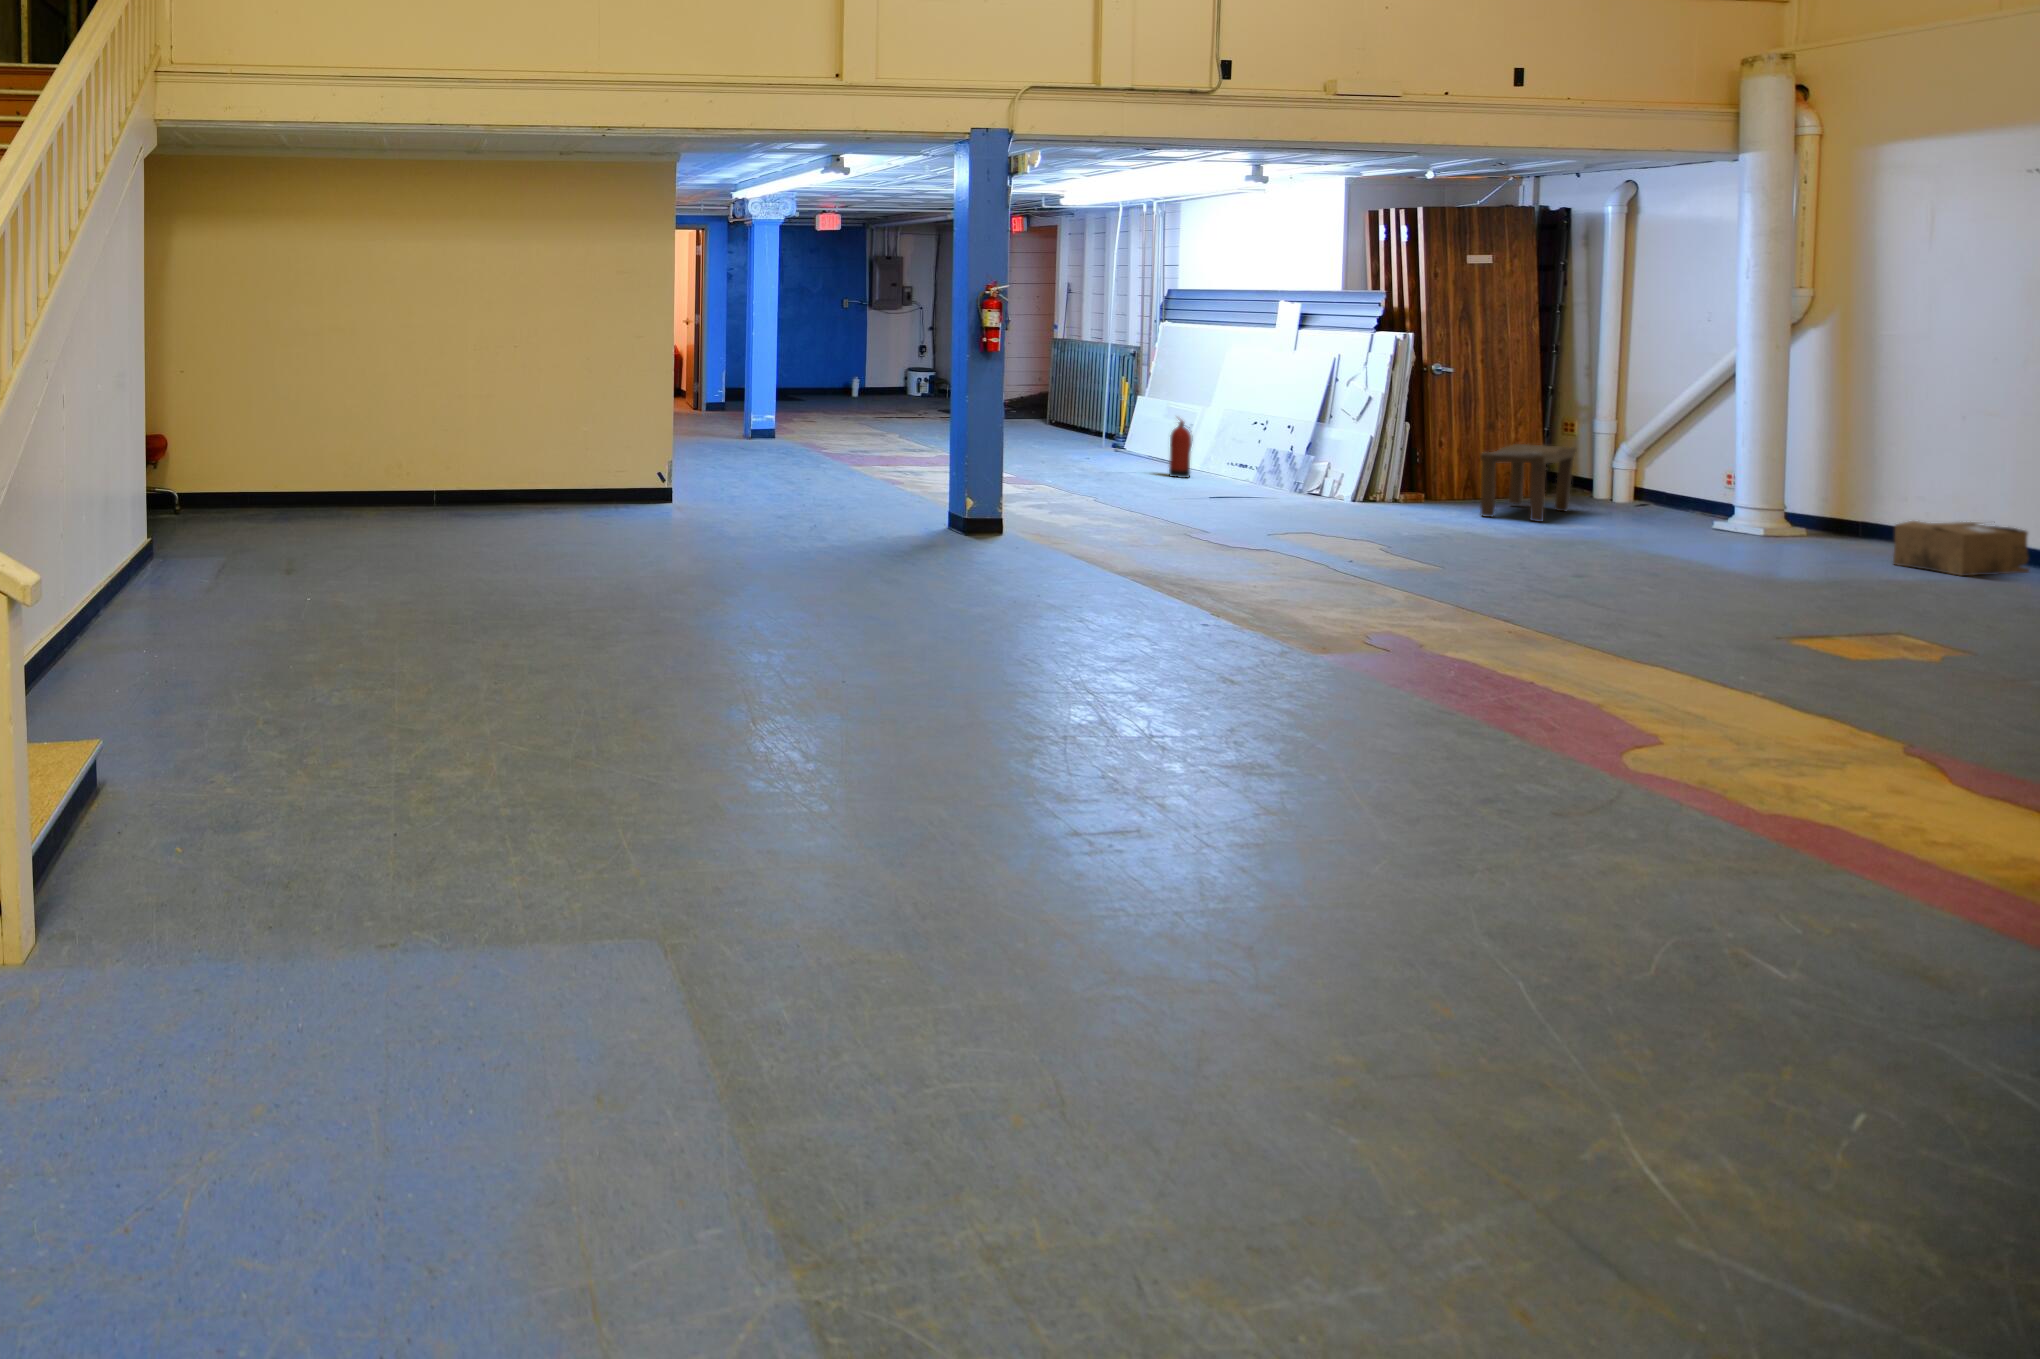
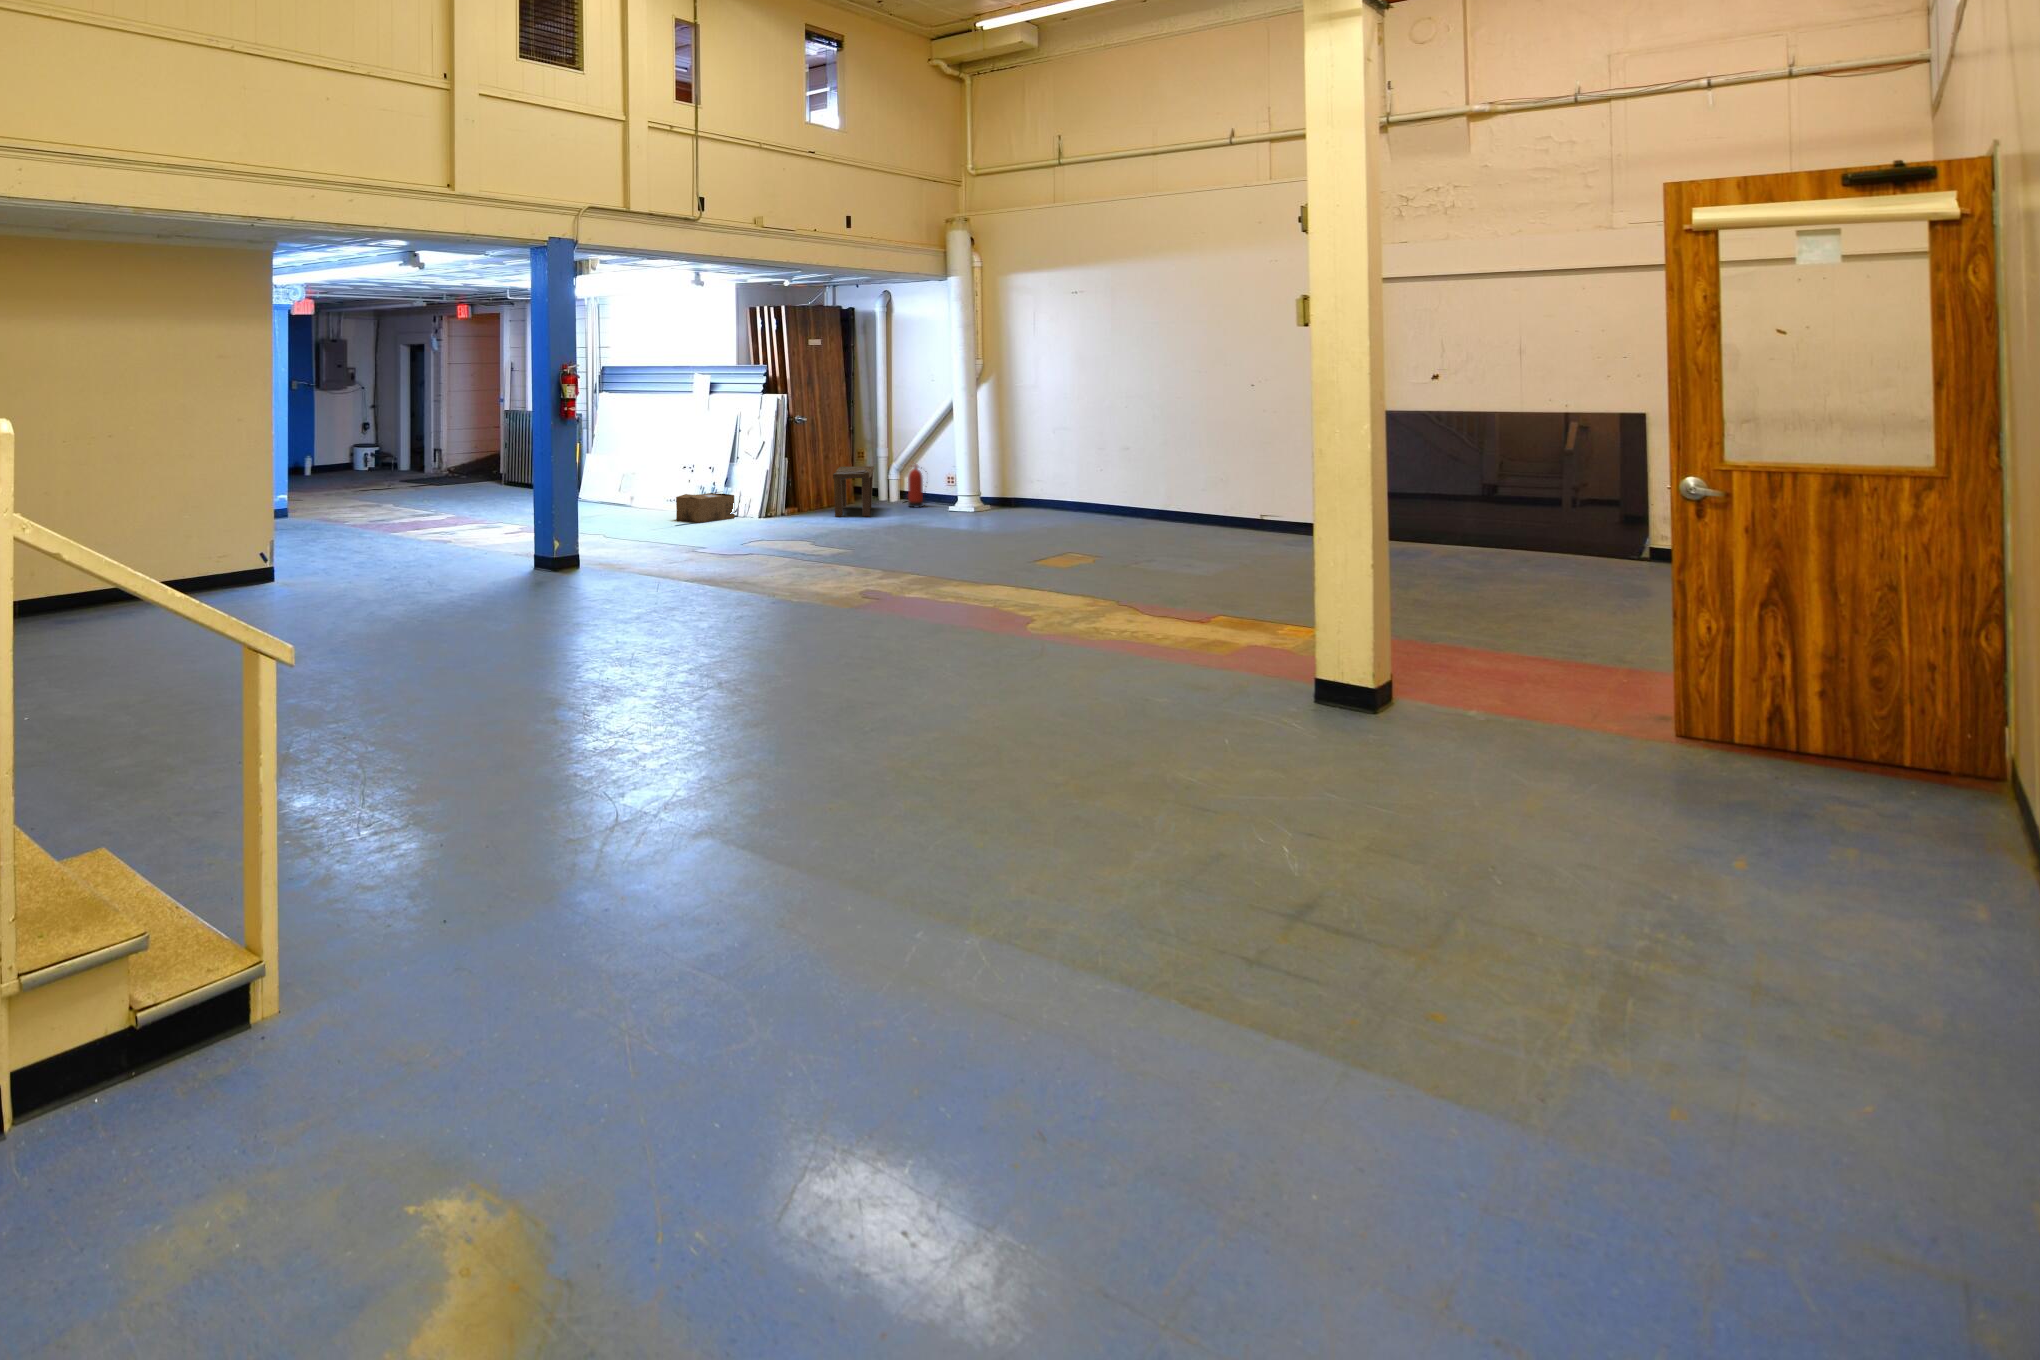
fire extinguisher: present [1169,420,1192,478] -> present [908,462,925,508]
cardboard box: present [1893,521,2029,576] -> present [676,492,735,523]

